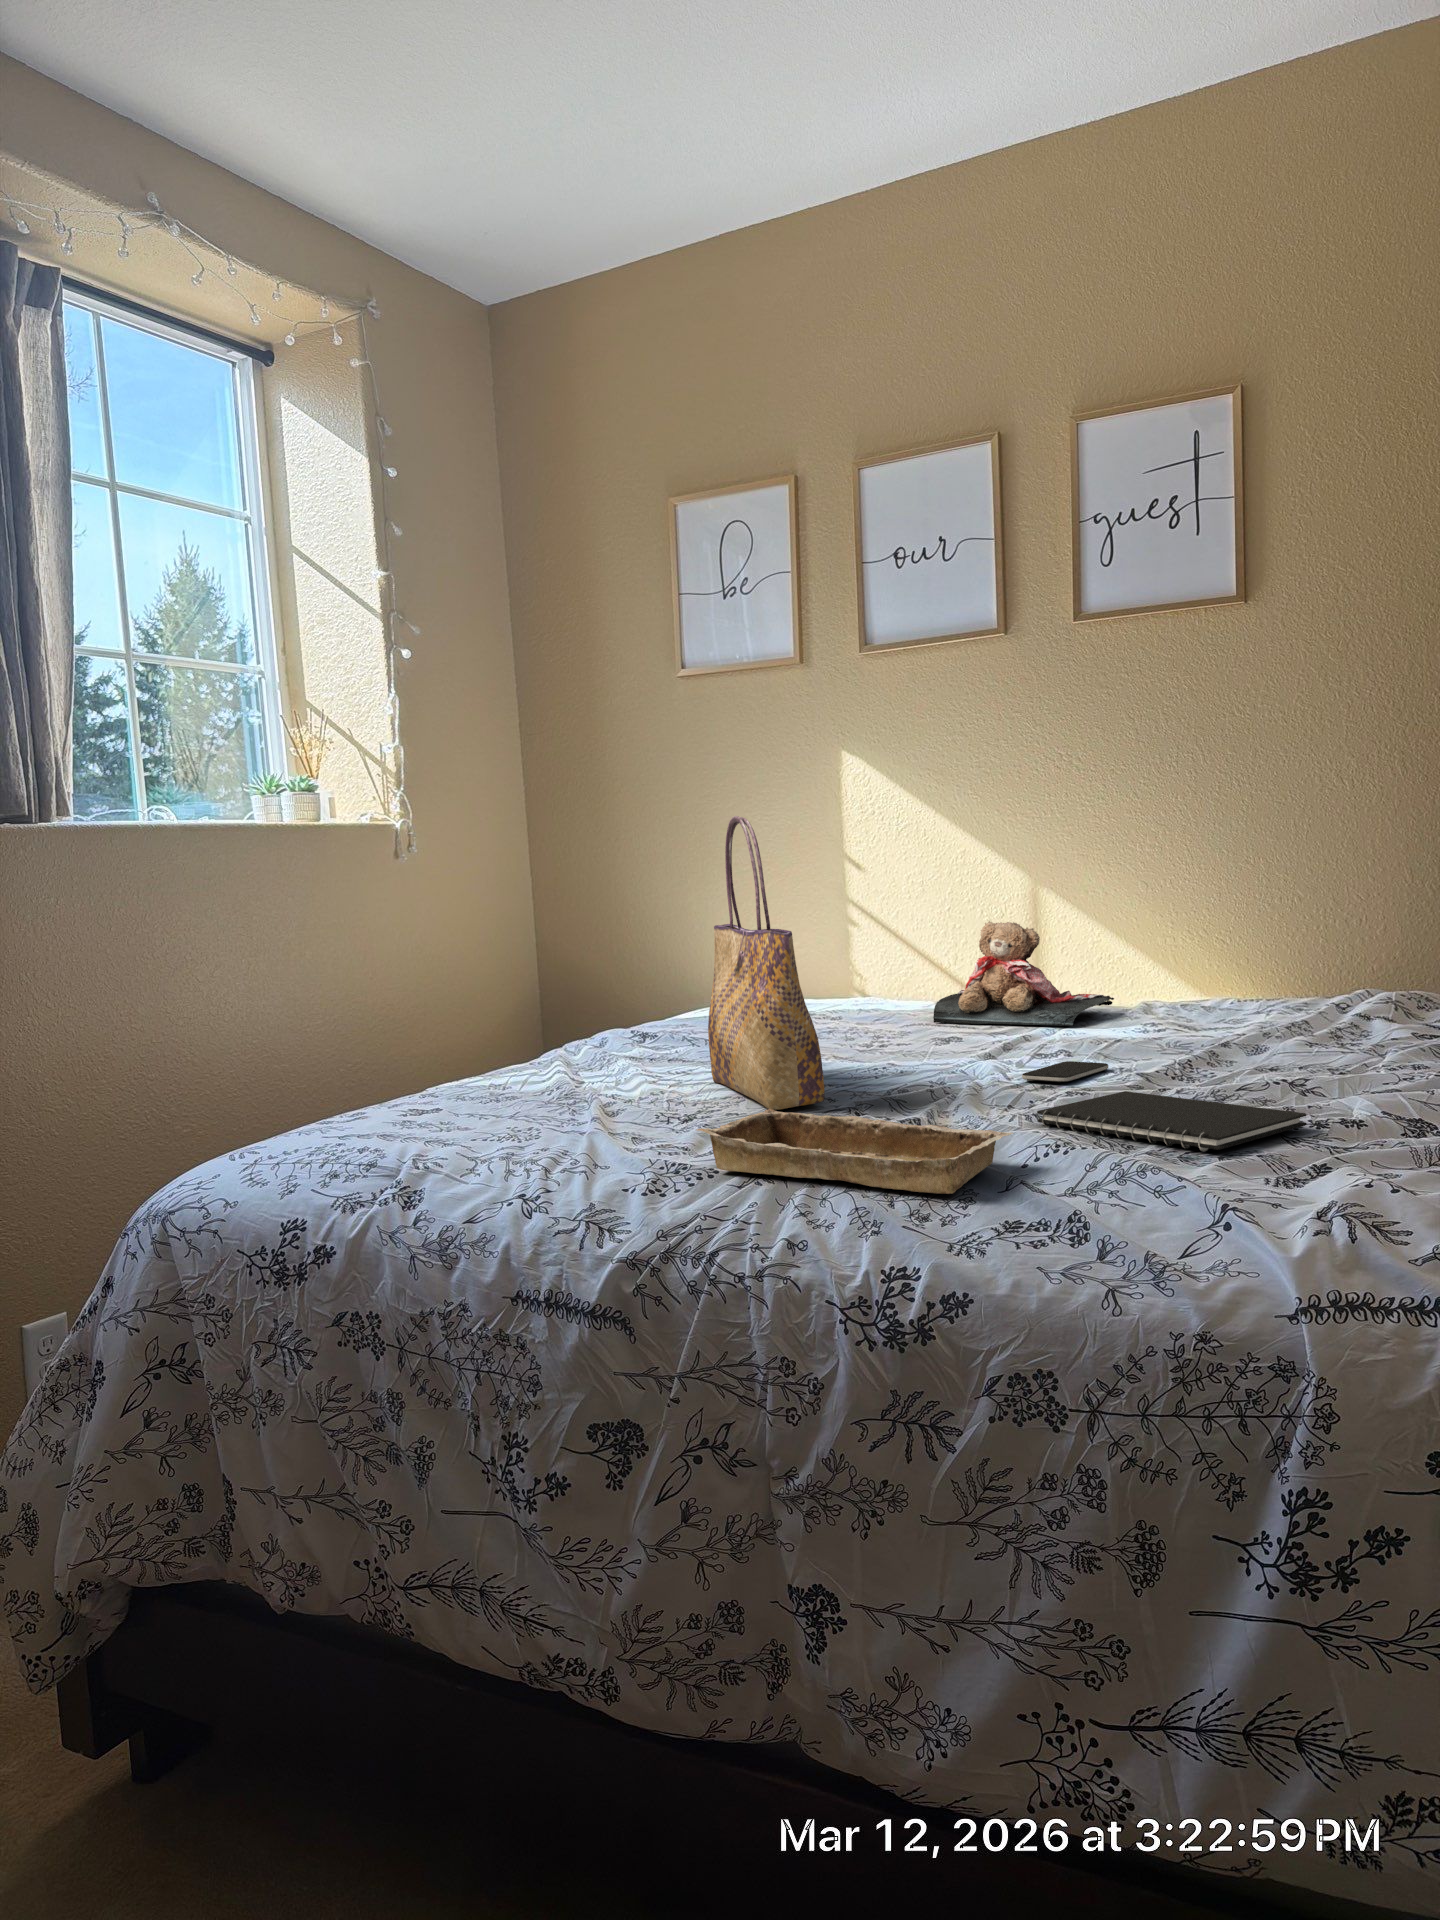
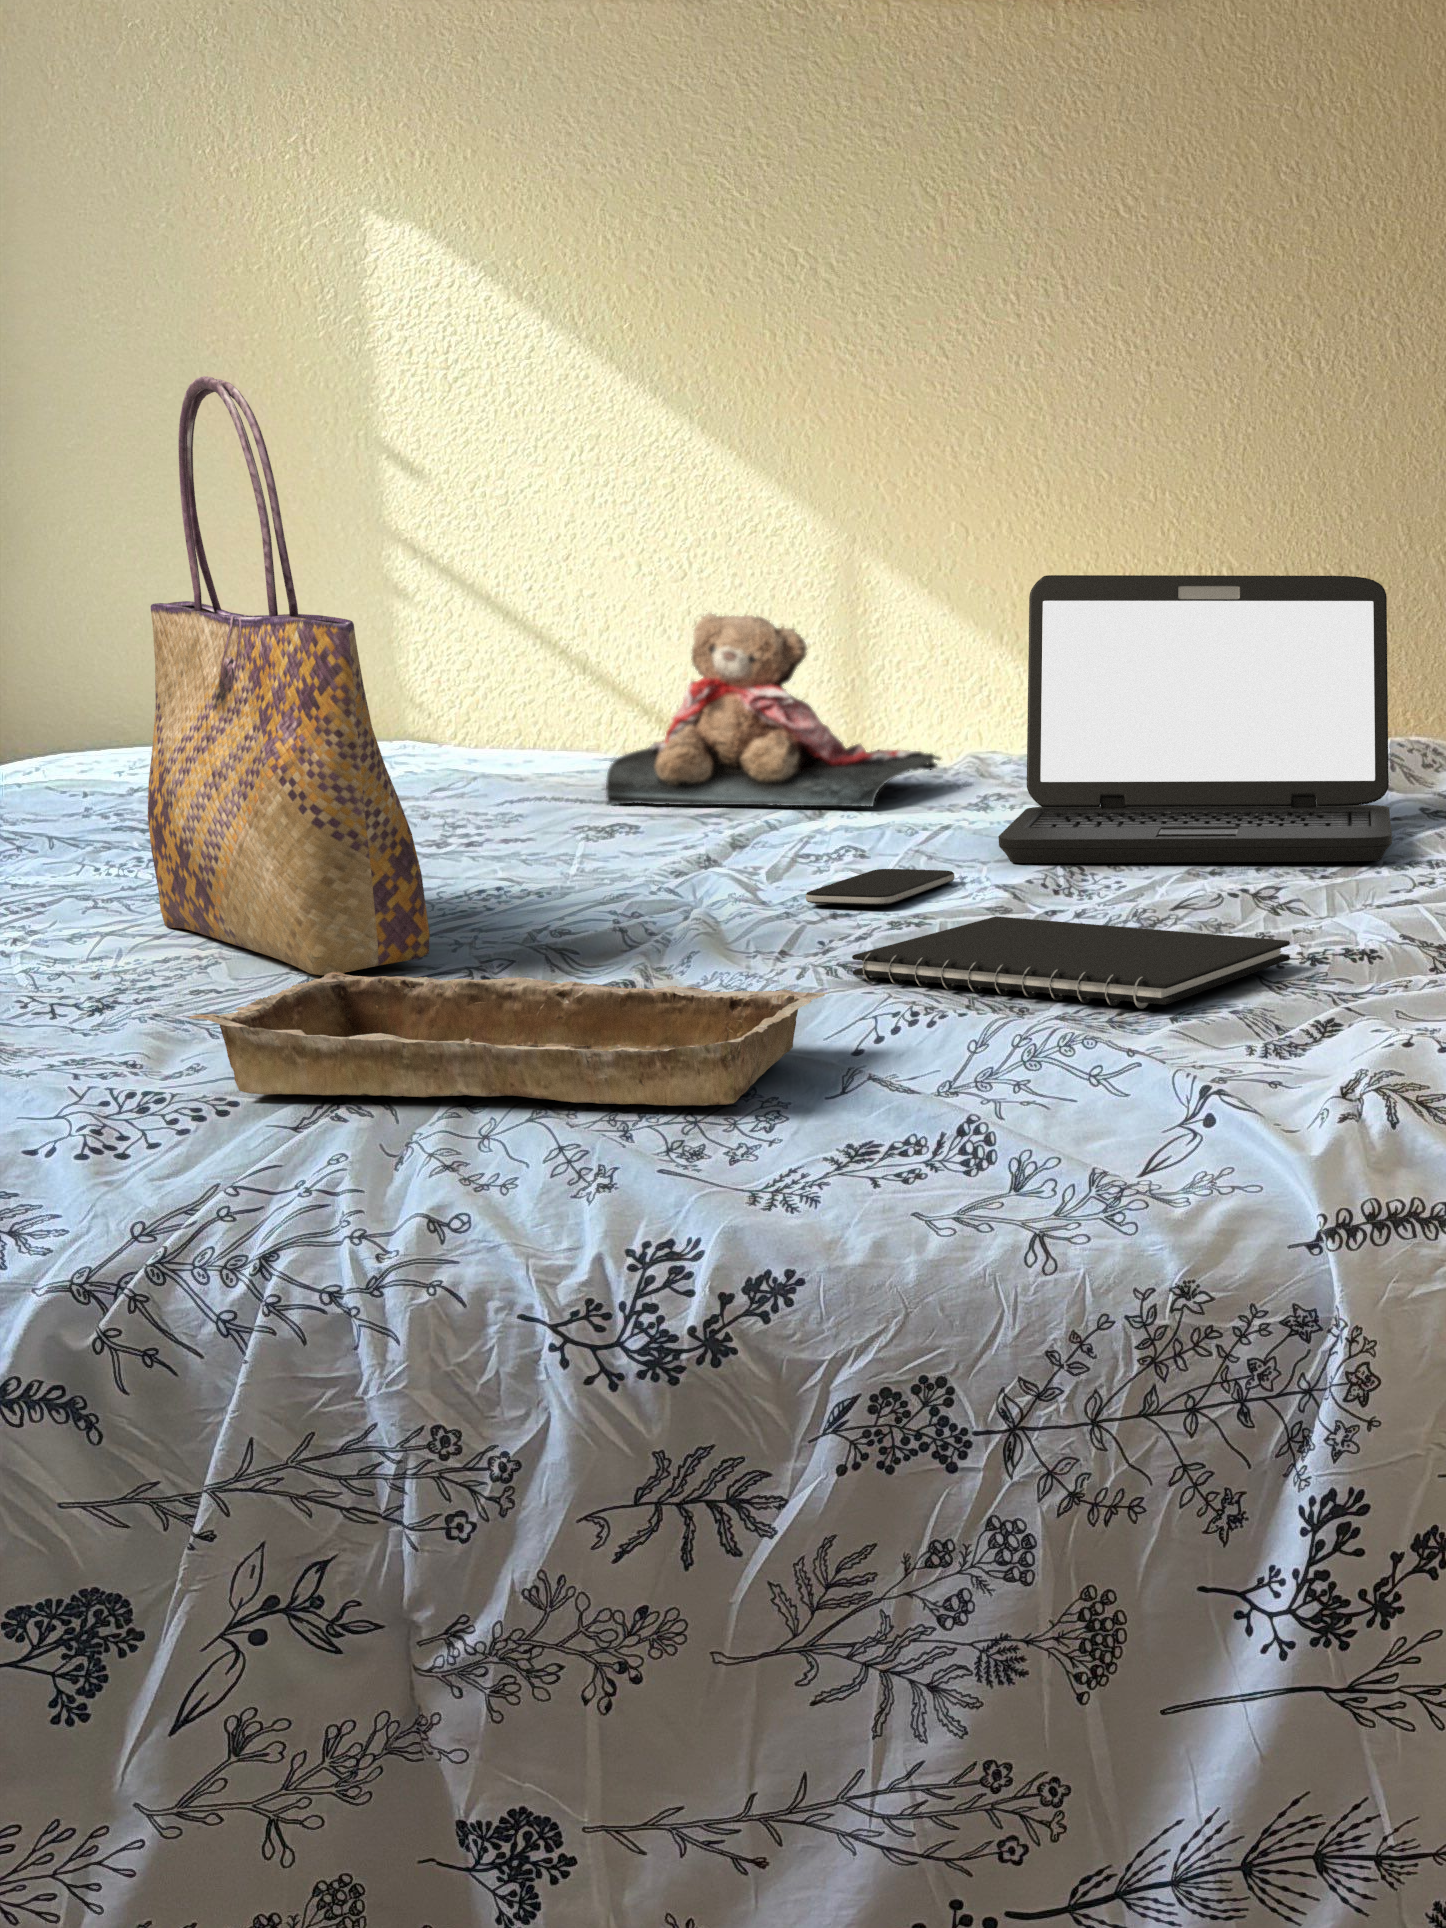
laptop: none [1137,888,1391,1063] -> present [999,575,1392,863]

